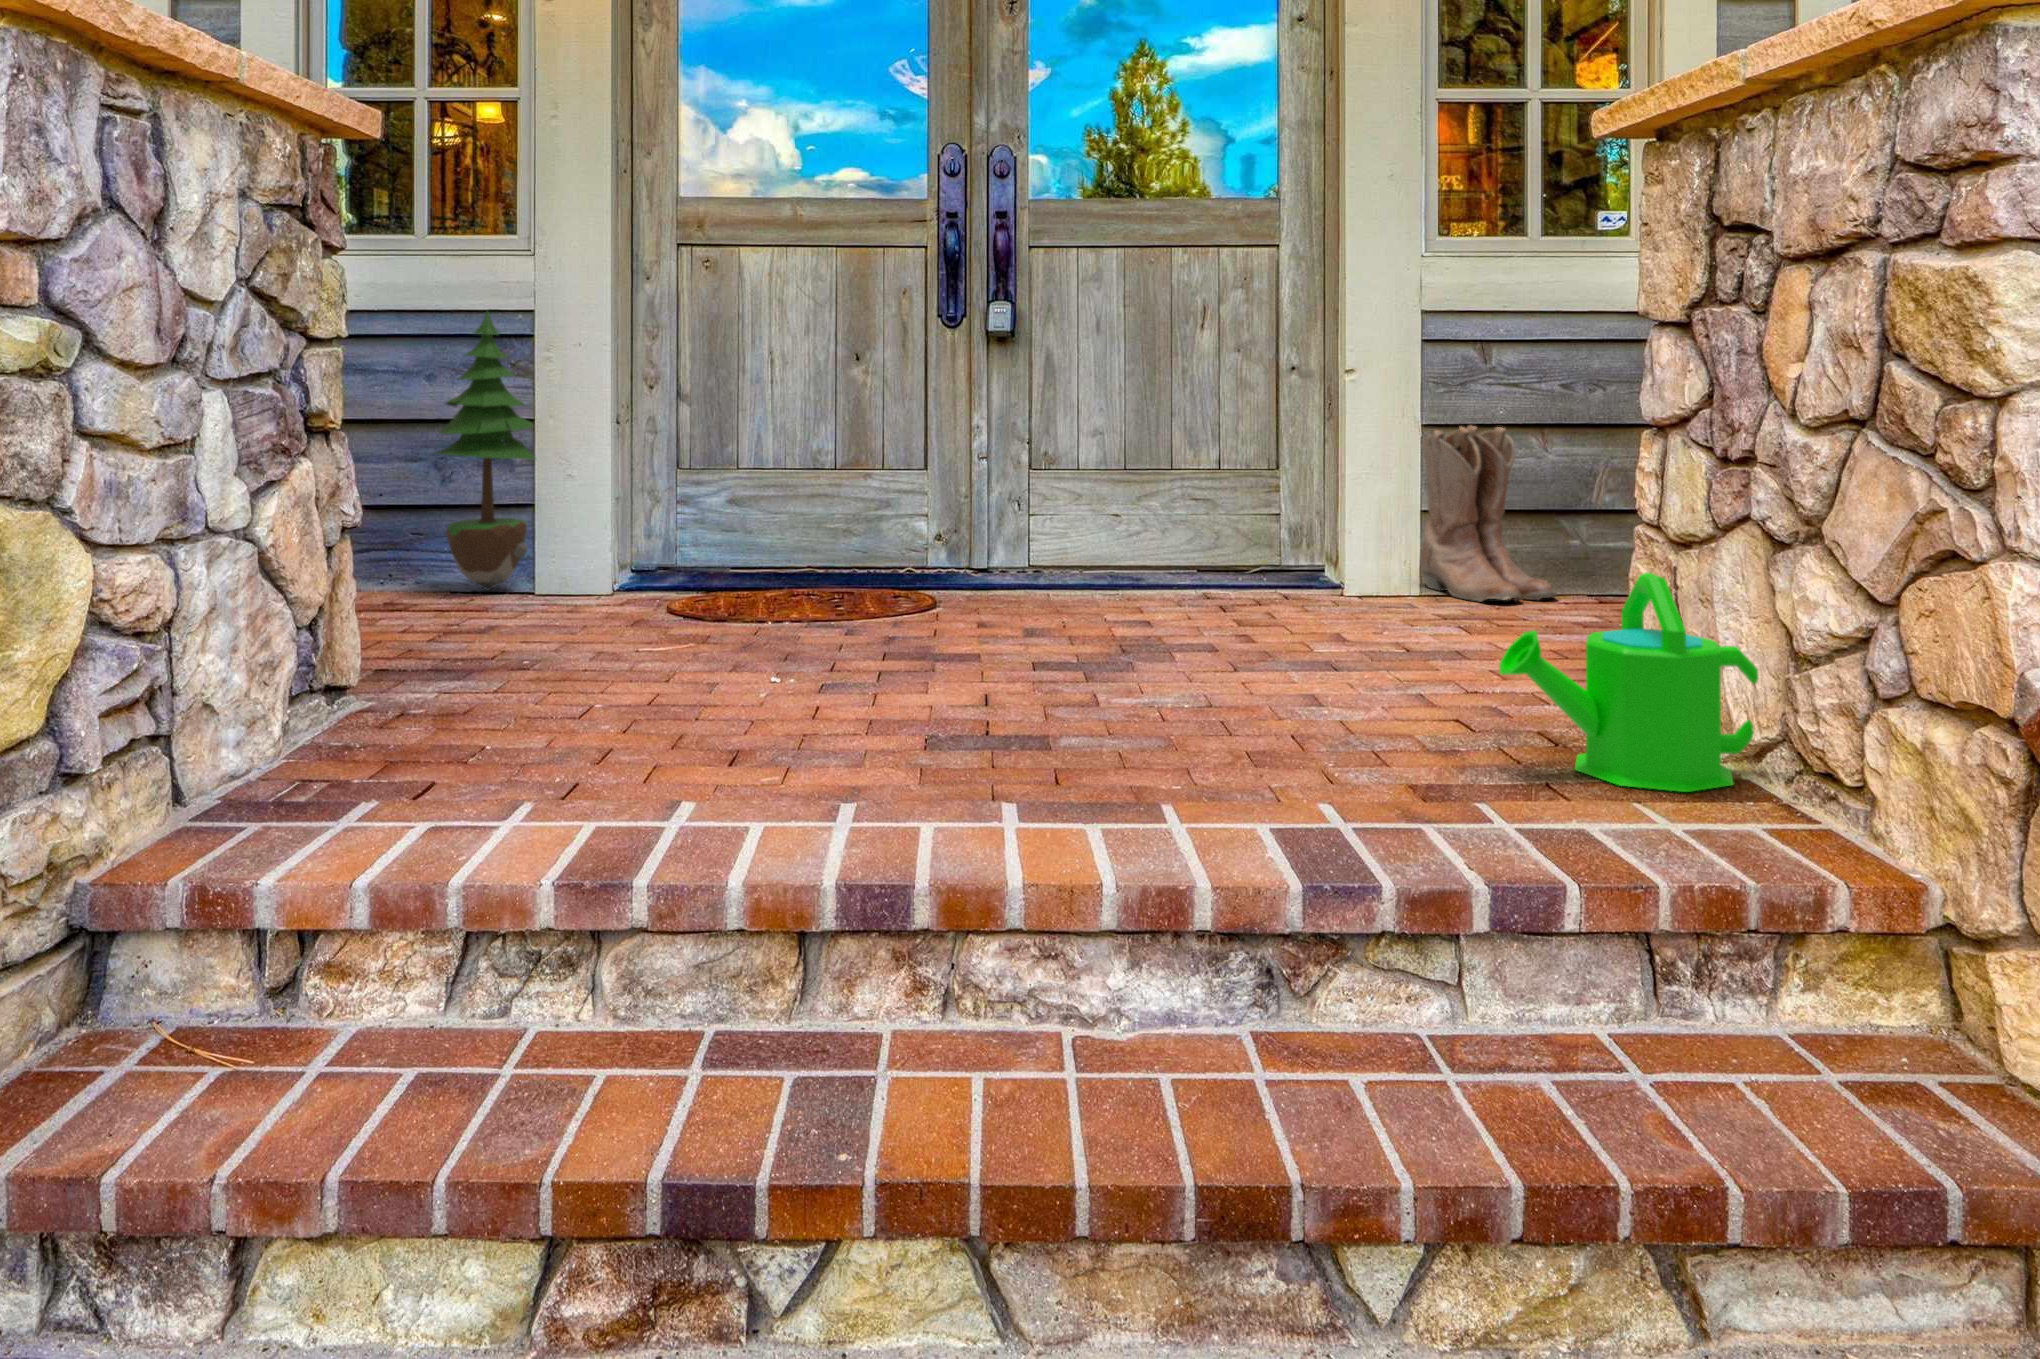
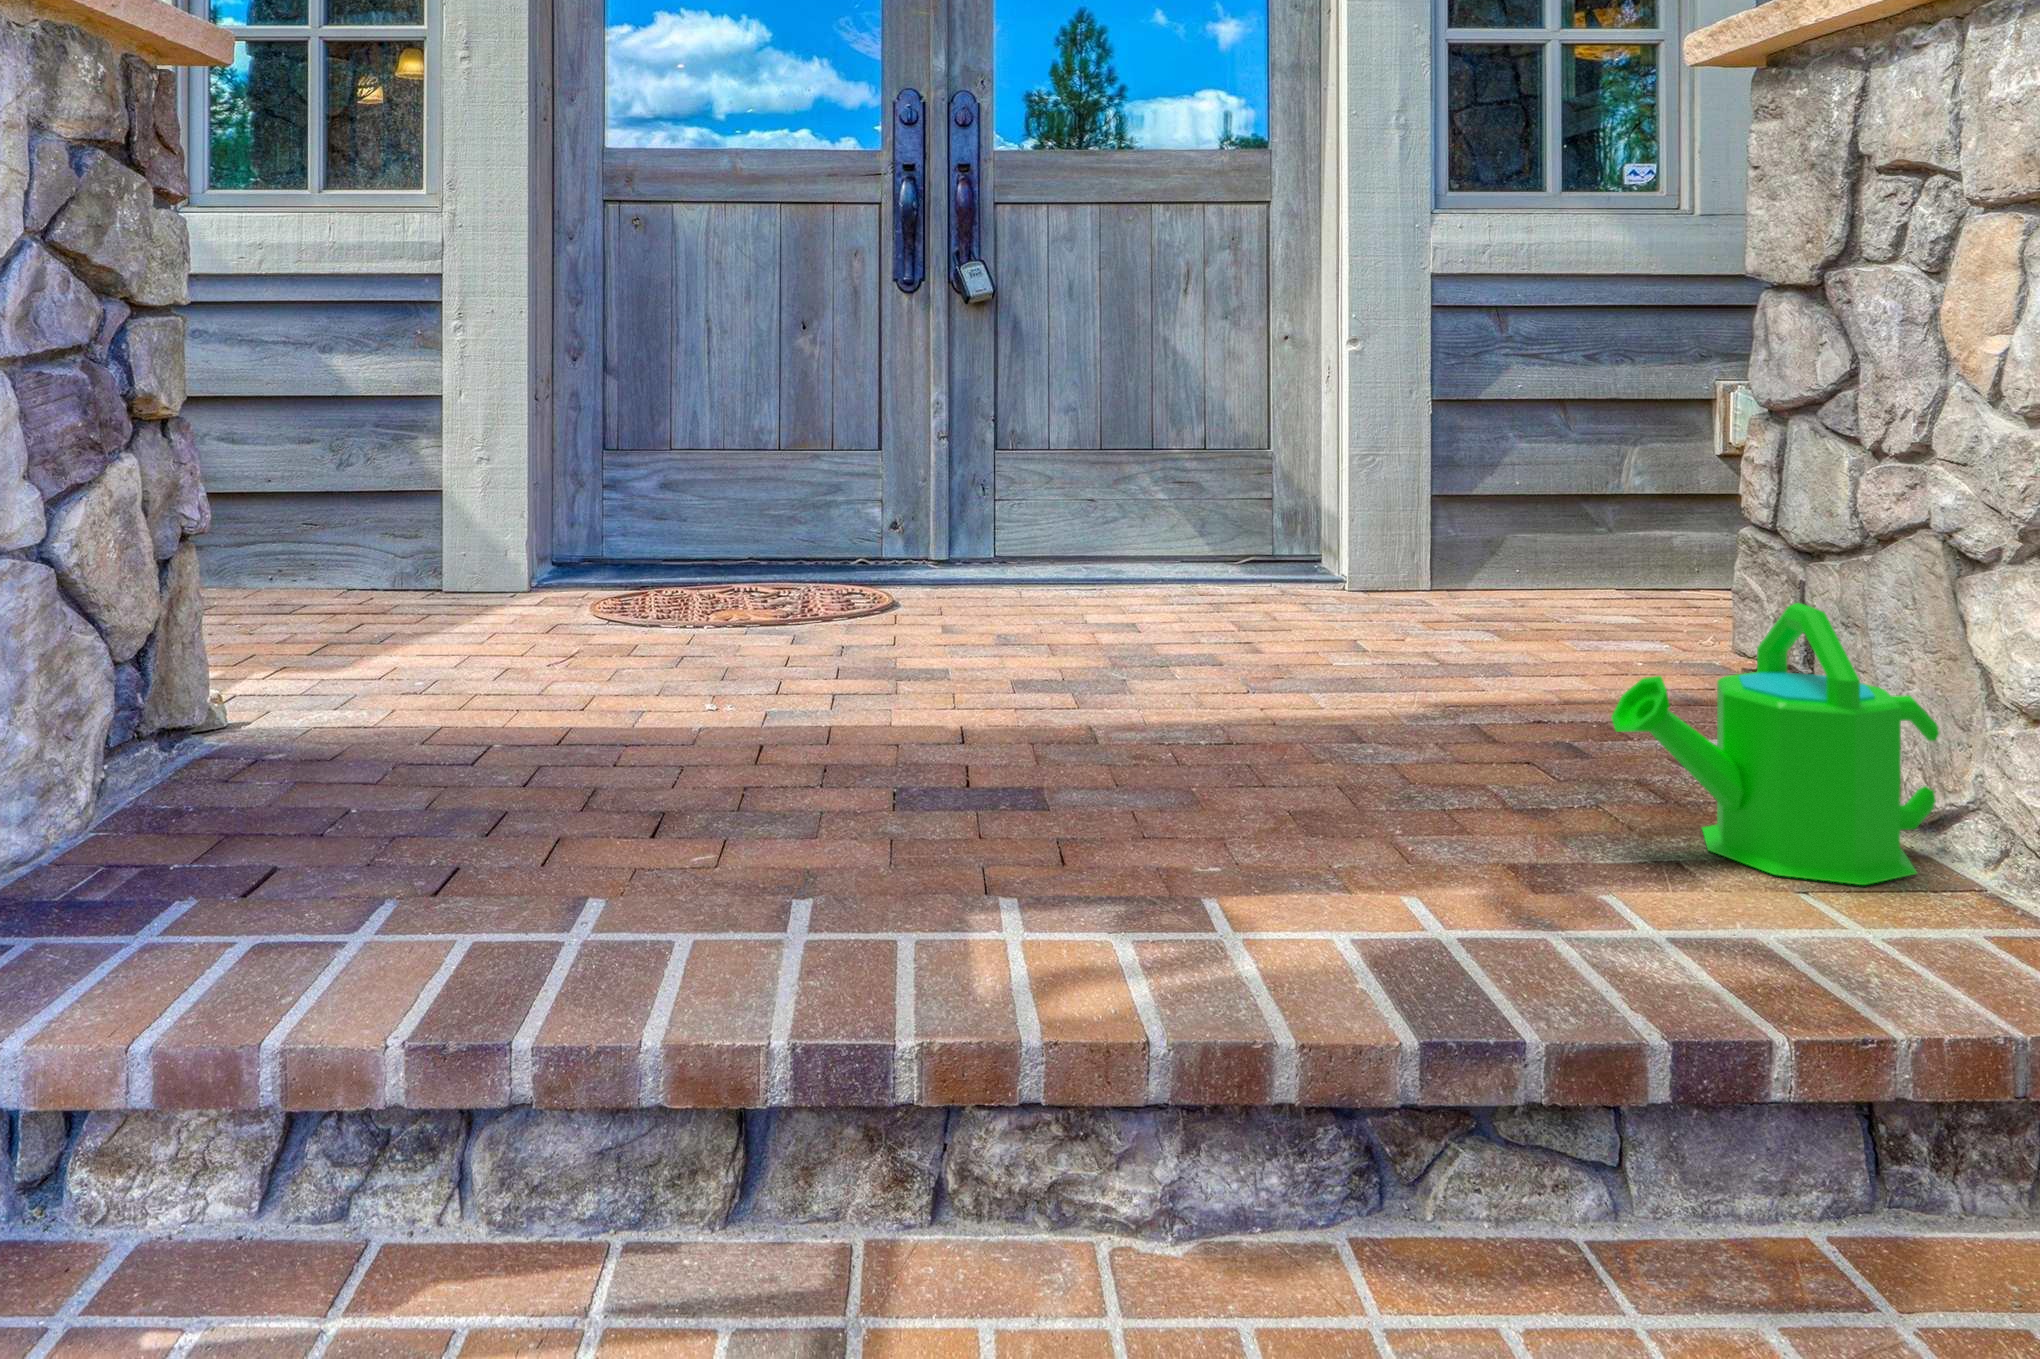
potted tree: present [436,312,535,590] -> none [313,283,434,602]
boots: present [1421,426,1557,602] -> none [1431,415,1590,614]

